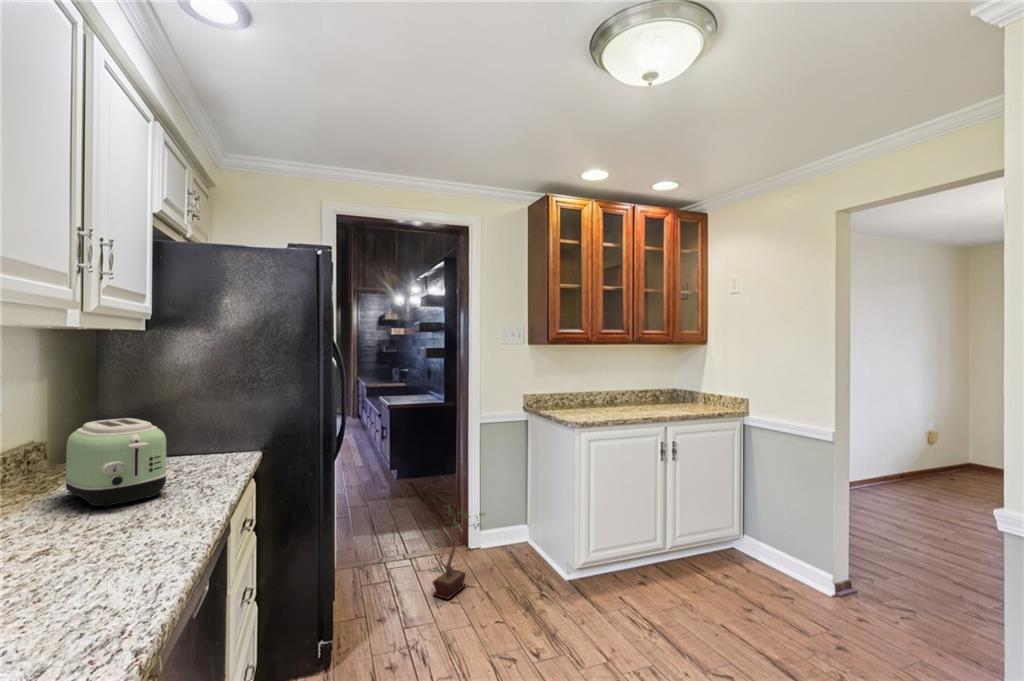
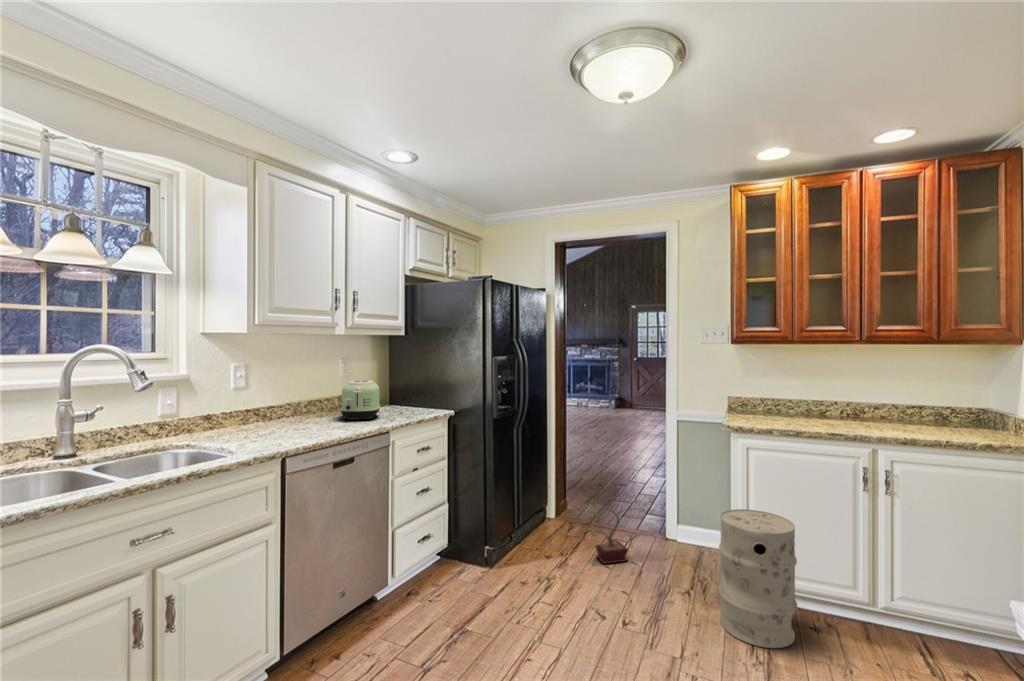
trash can: none [585,496,650,619] -> present [718,509,797,648]

